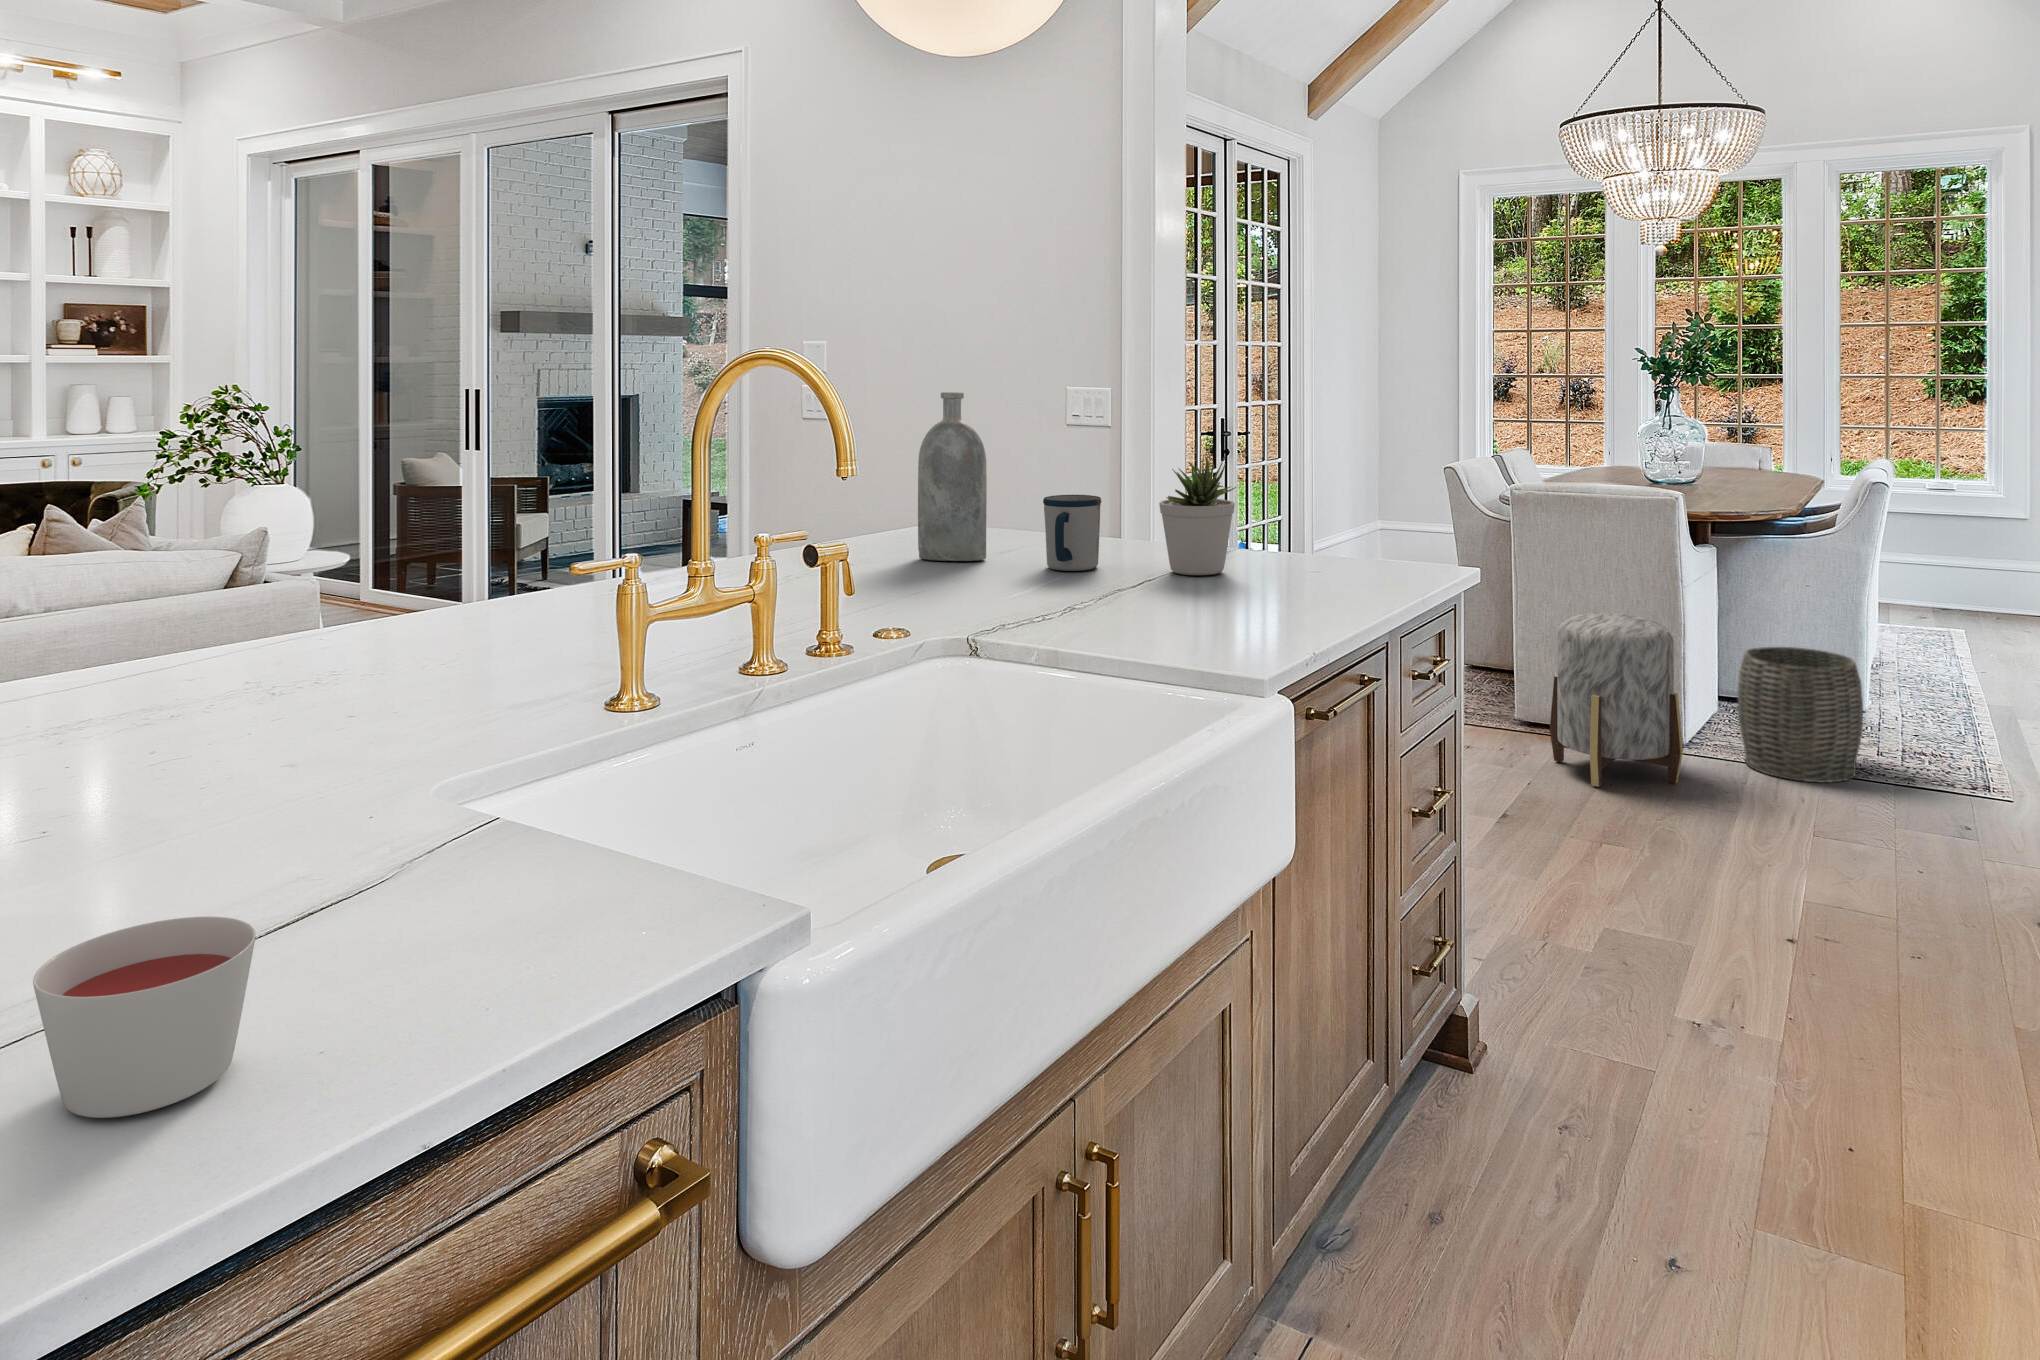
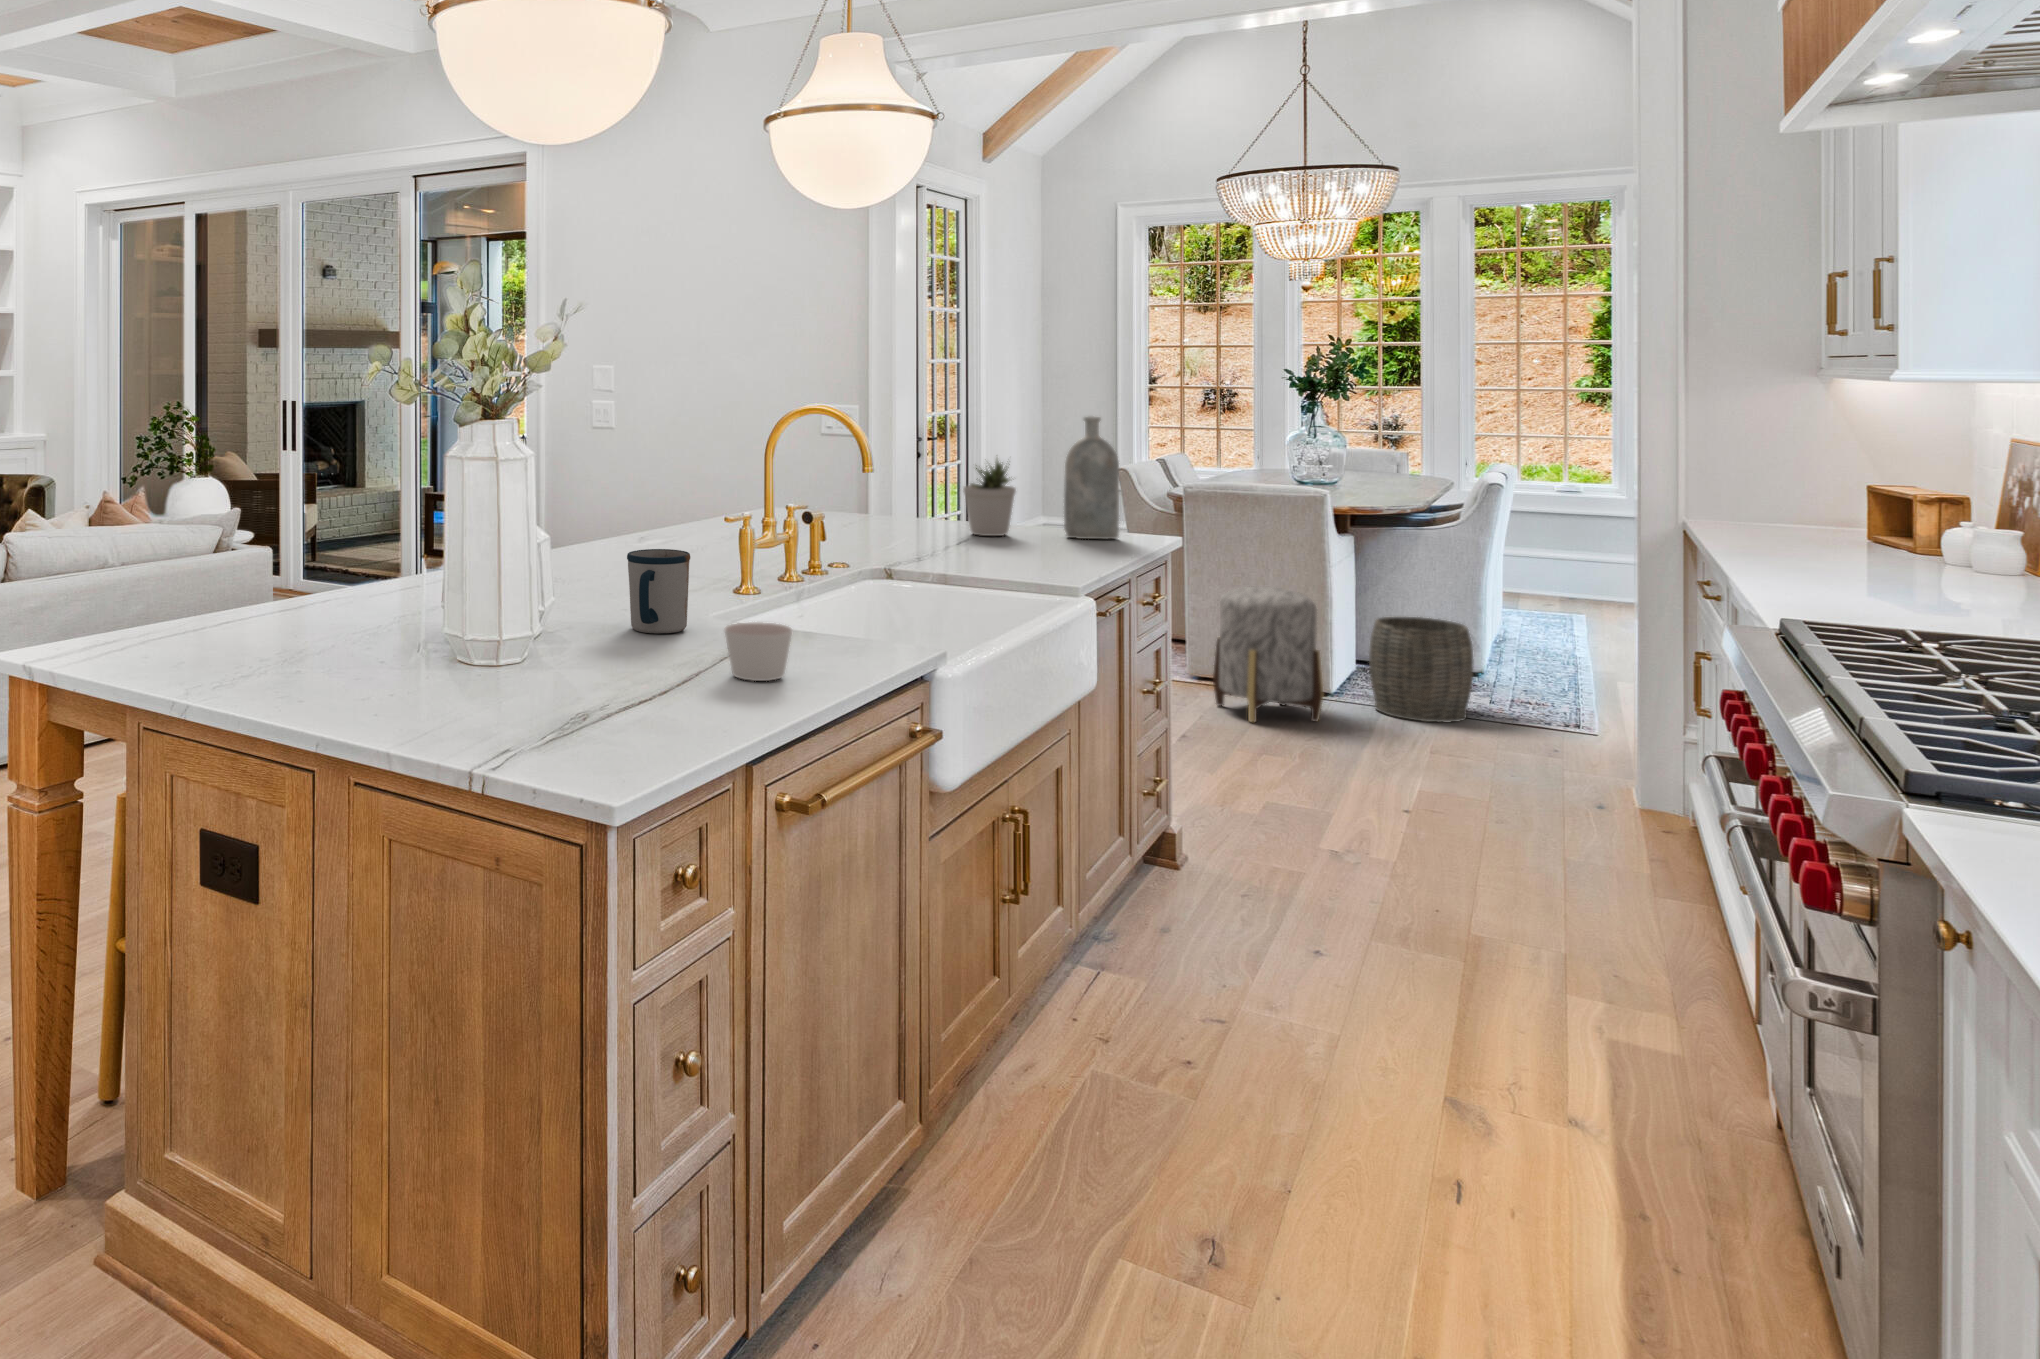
bottle: present [918,392,987,561] -> present [1064,416,1119,539]
mug: present [1043,495,1101,571] -> present [627,549,690,633]

